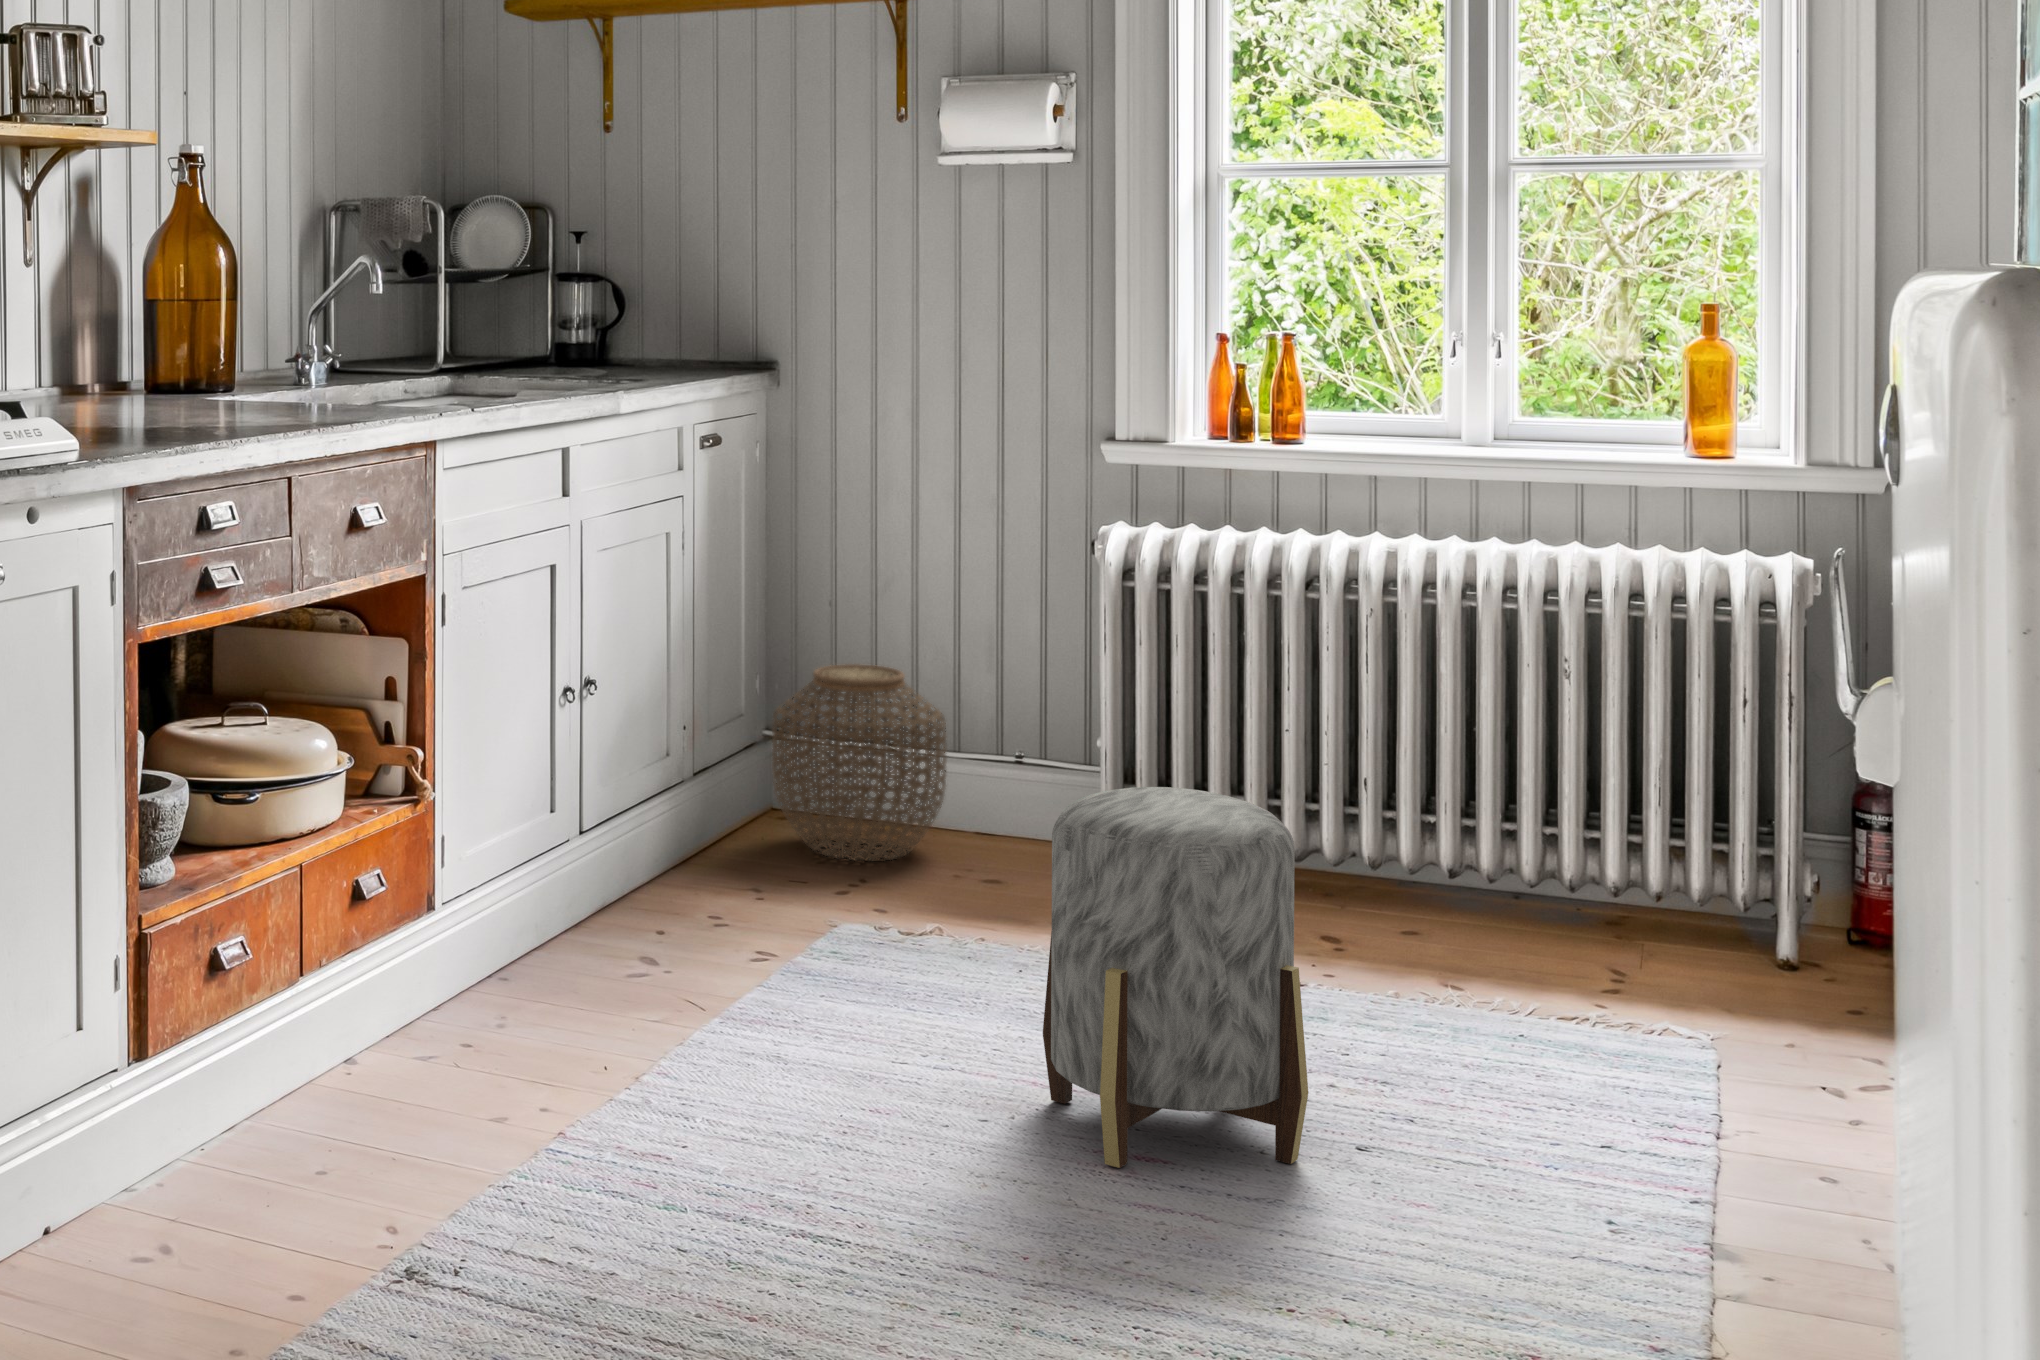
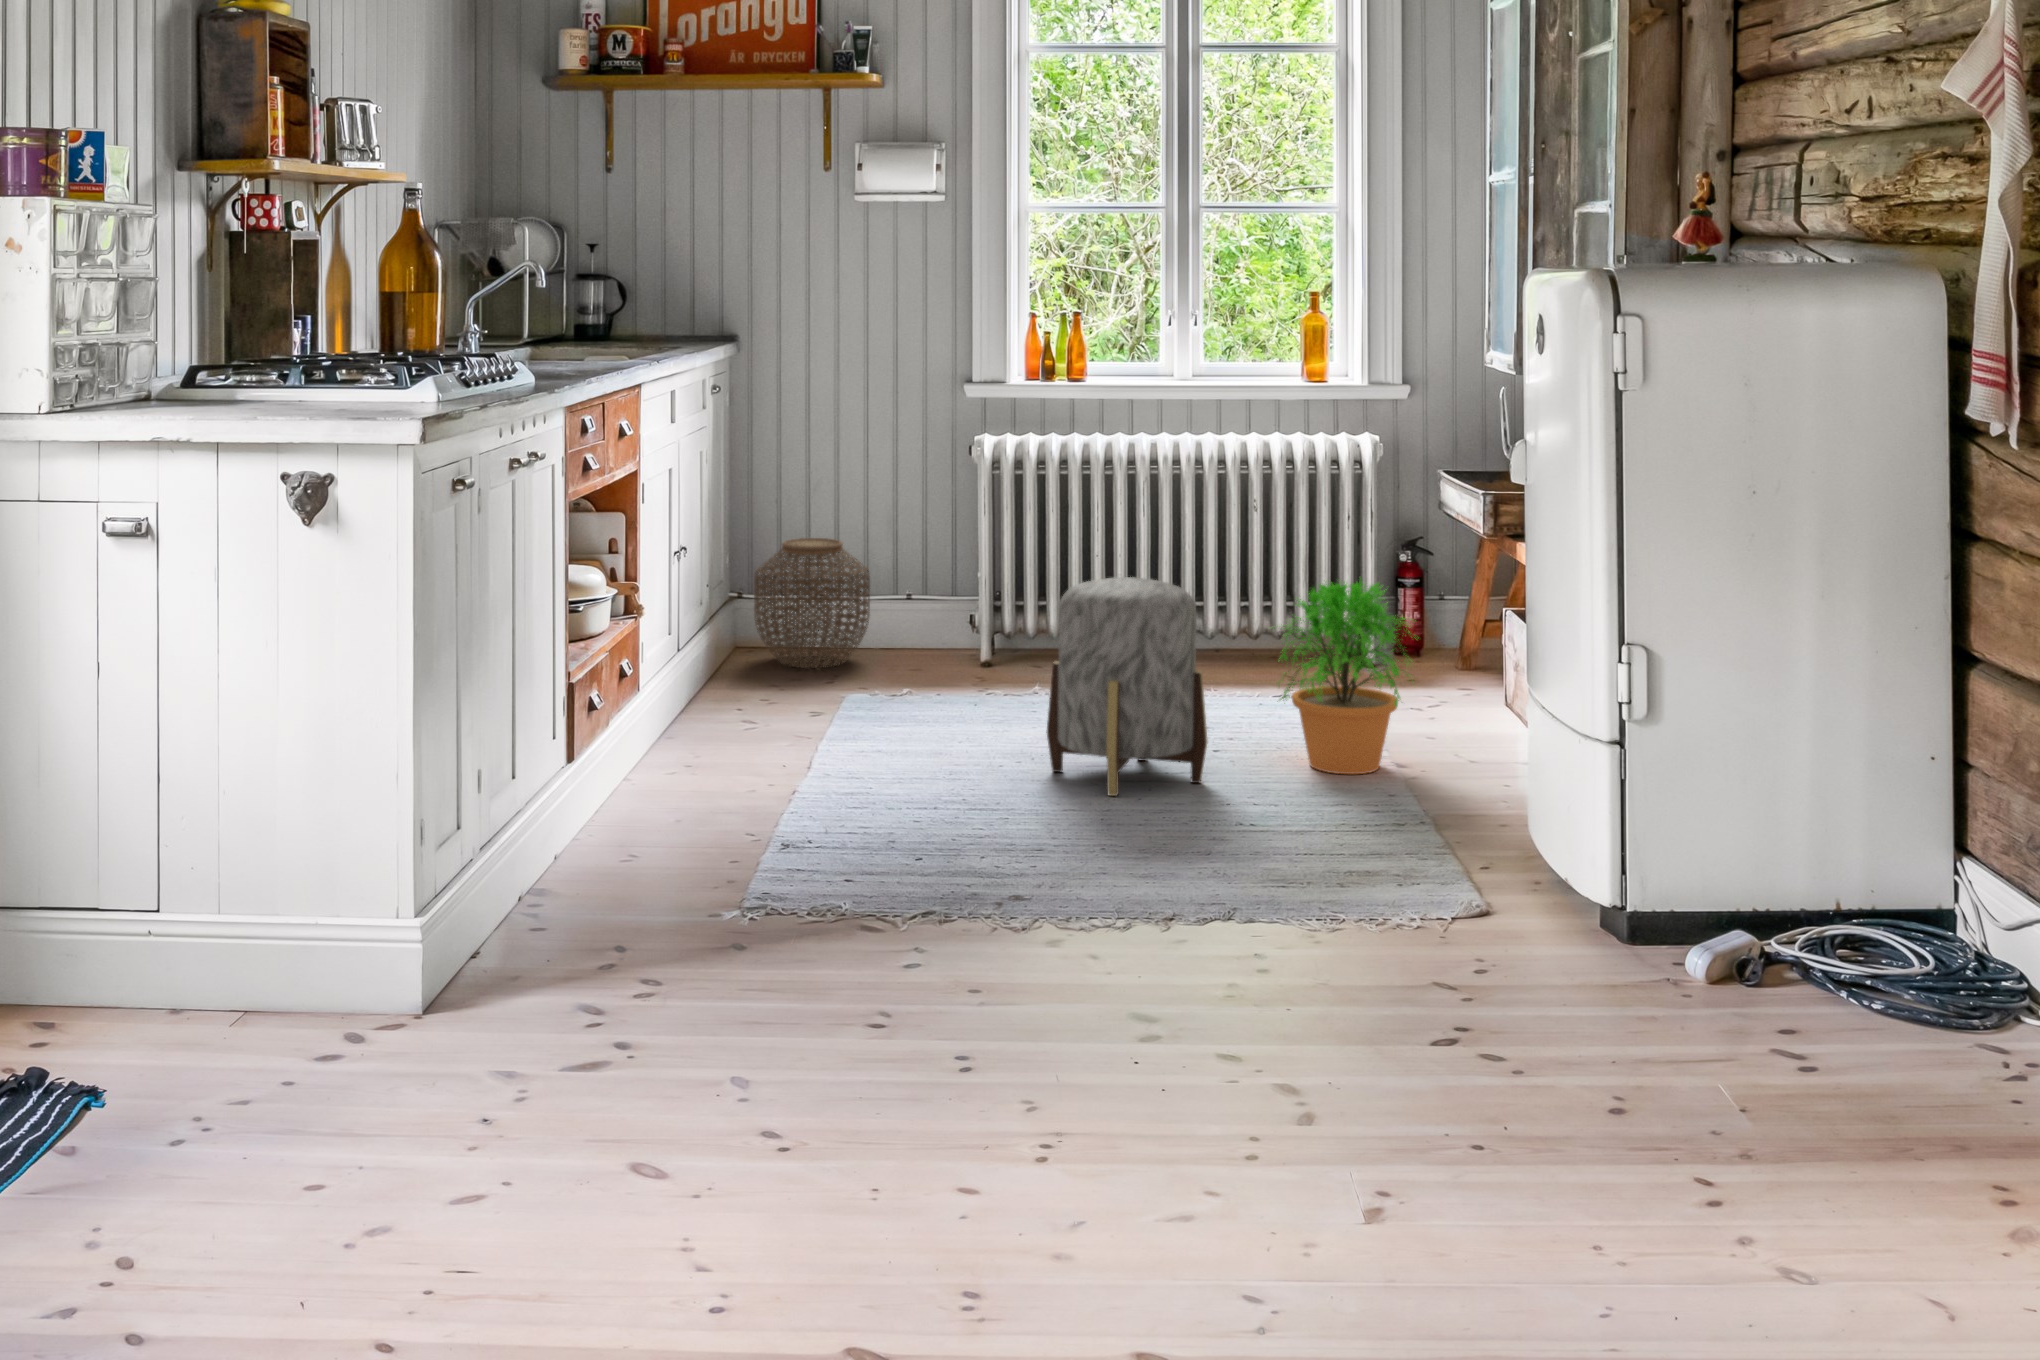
potted plant: none [1455,822,1748,1191] -> present [1280,581,1419,774]

